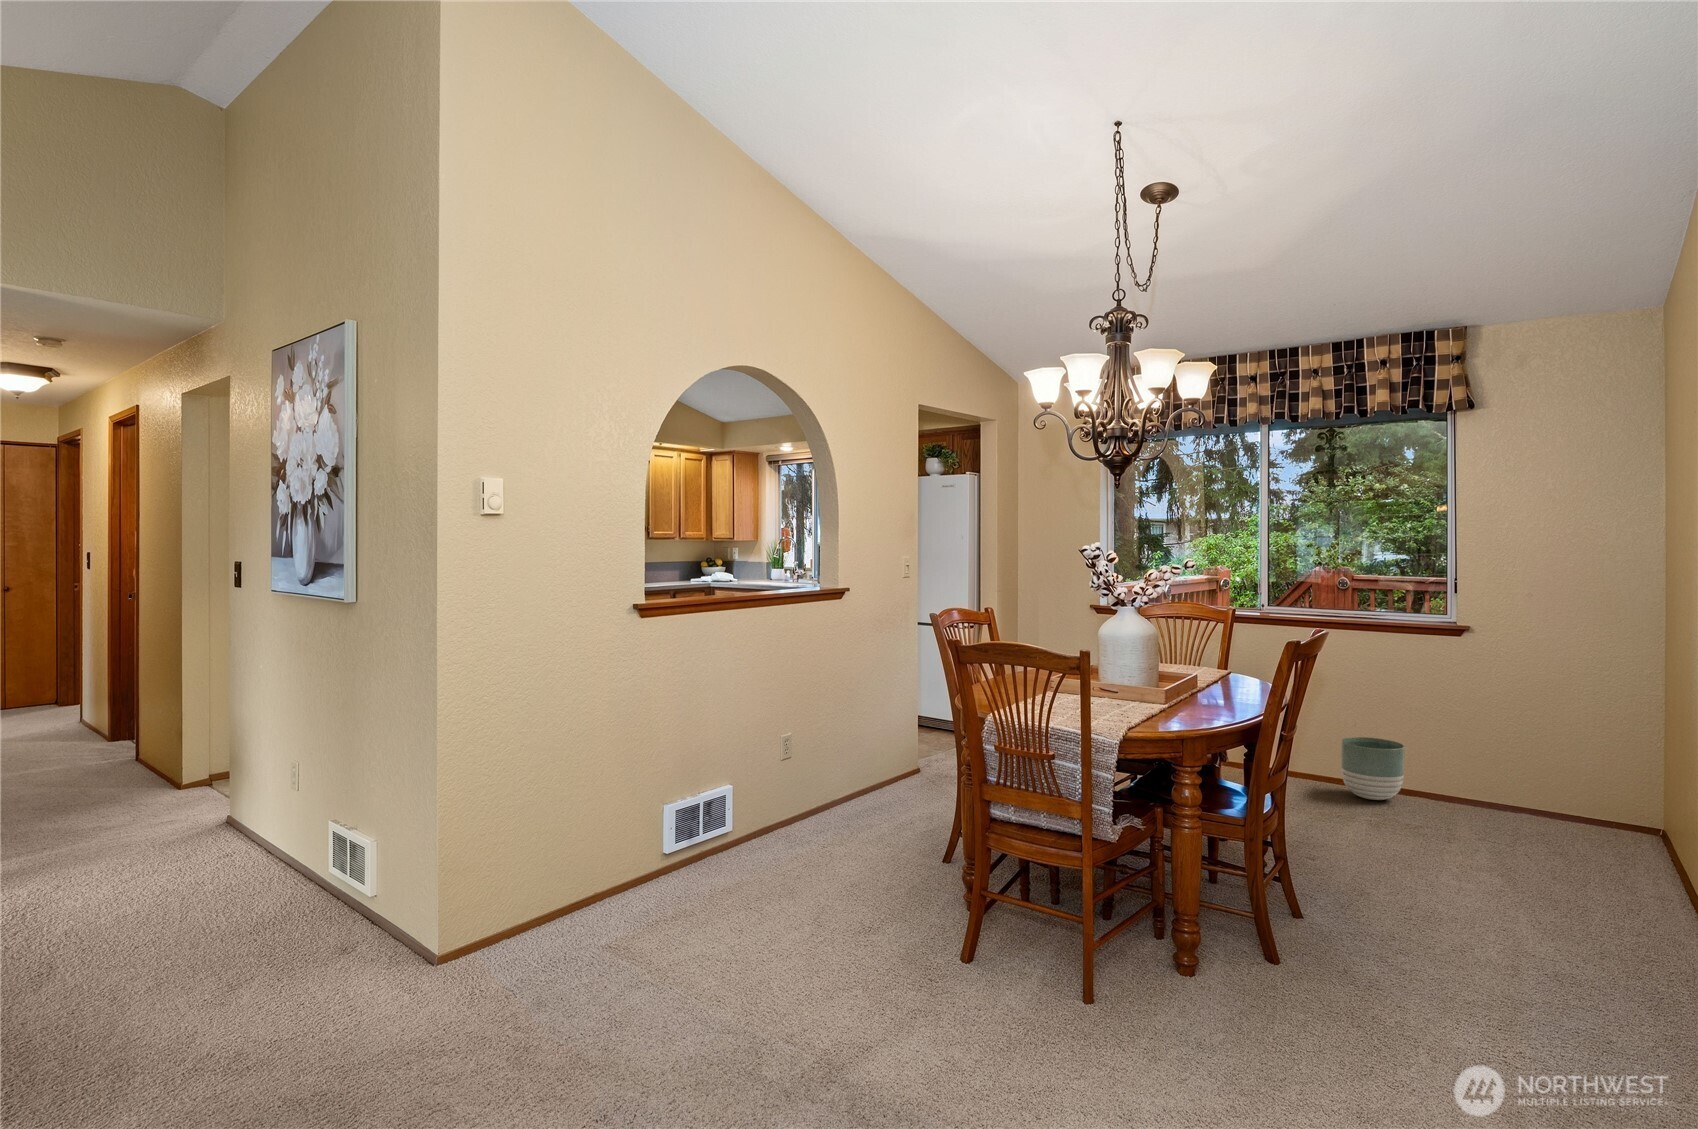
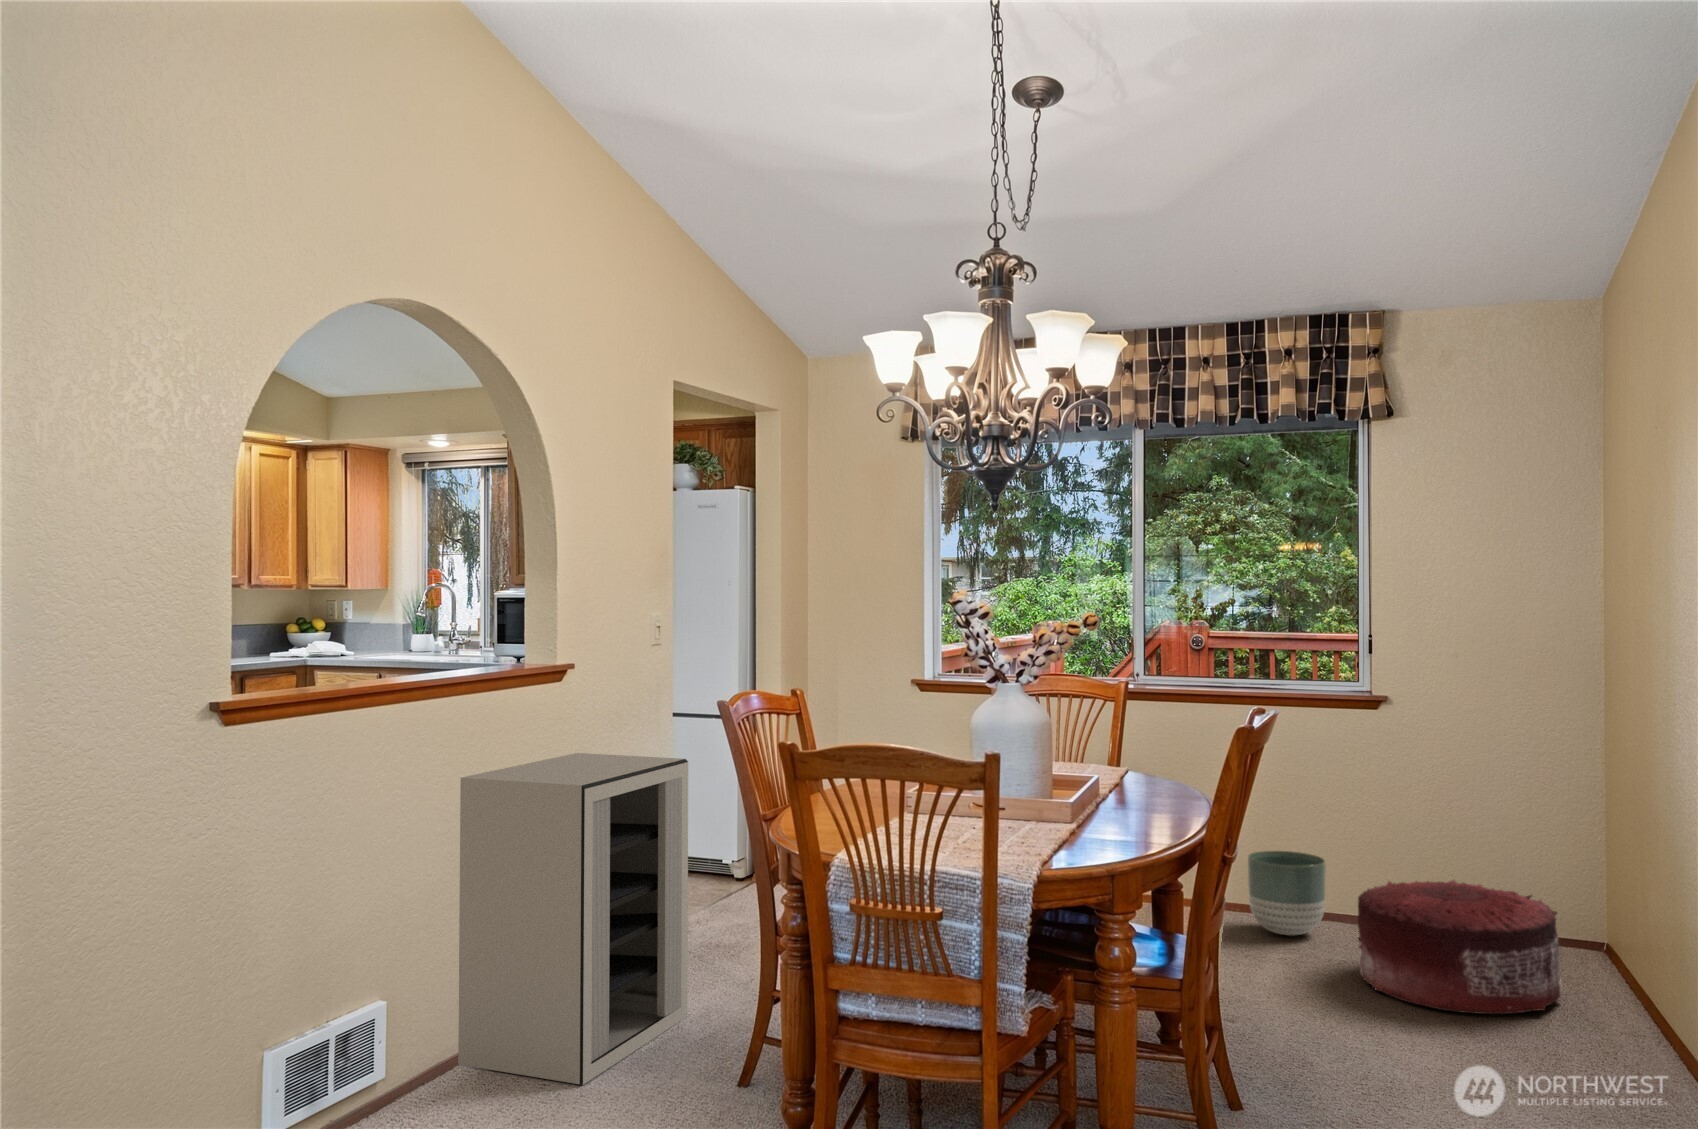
cabinet: none [779,647,922,851] -> present [458,753,688,1085]
pouf: none [1419,763,1593,868] -> present [1358,880,1562,1014]

